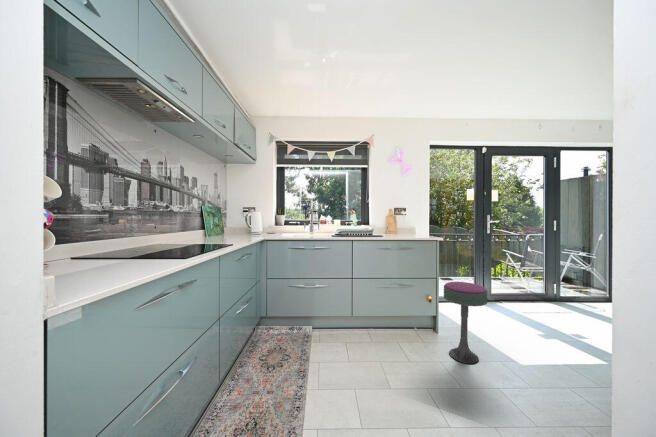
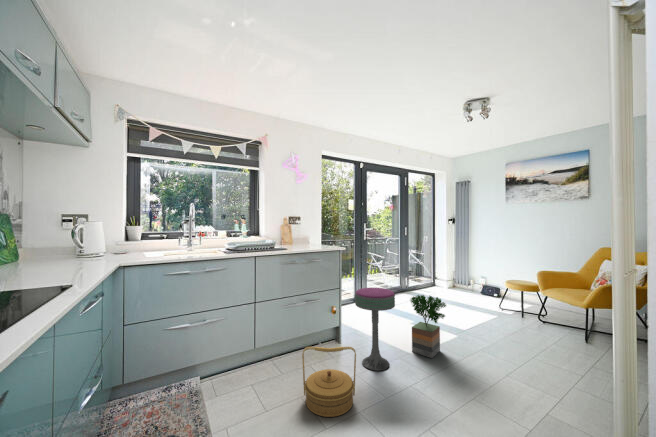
potted tree: none [513,297,565,369] -> present [411,295,446,358]
basket: none [381,322,429,384] -> present [302,347,356,417]

